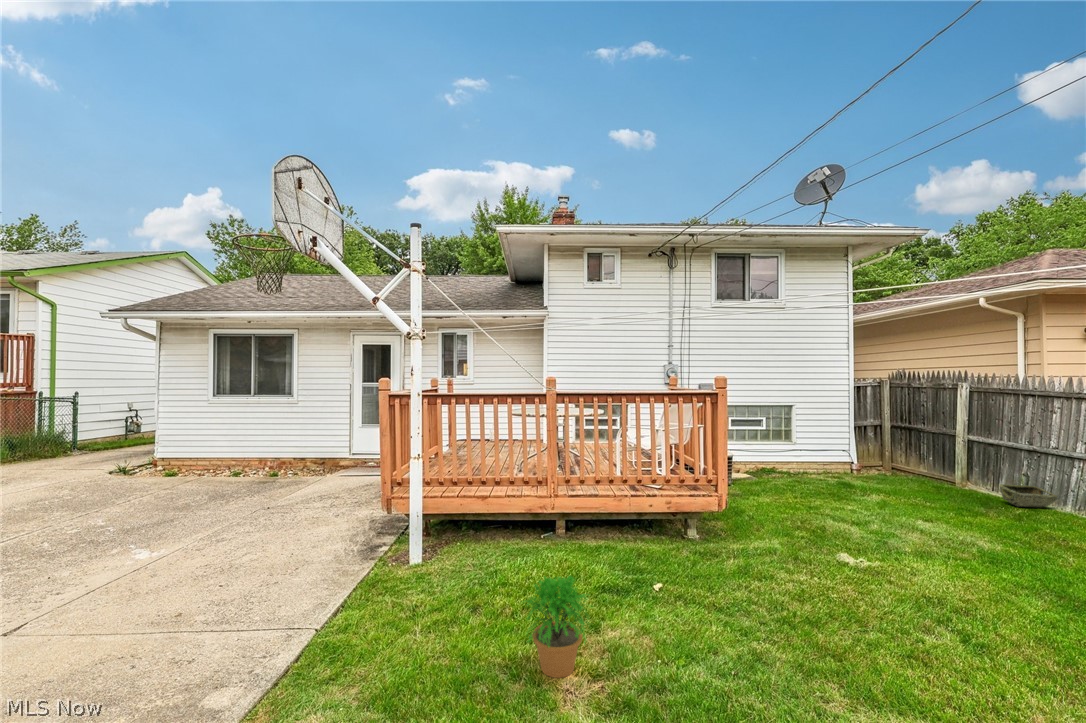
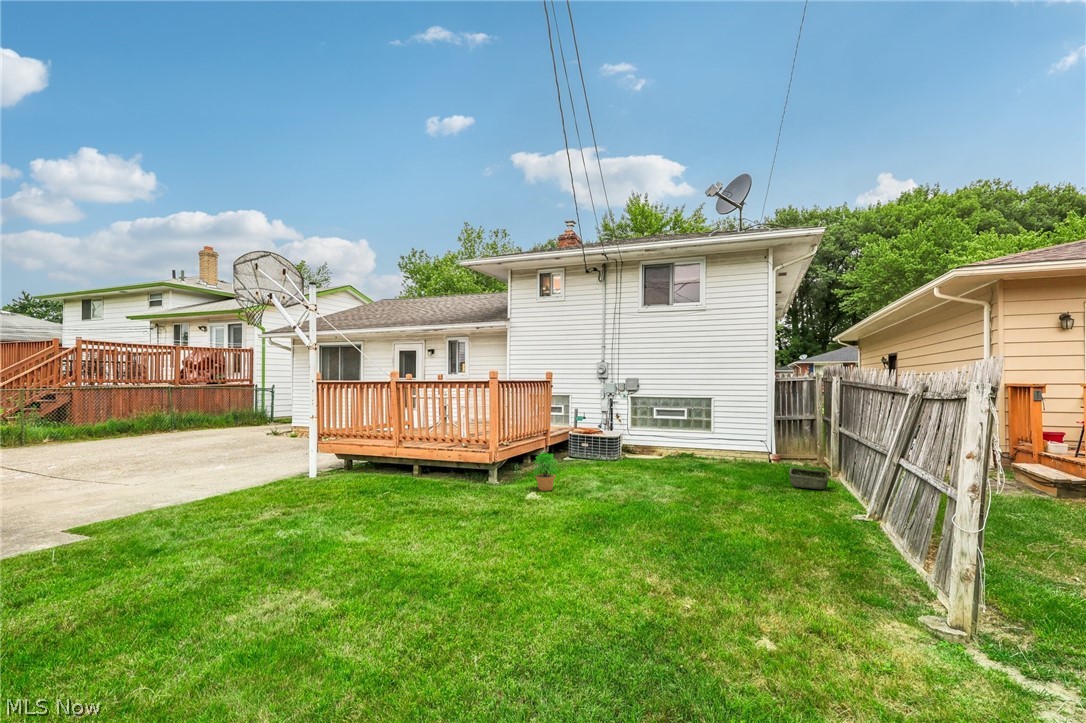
potted plant: present [523,576,589,678] -> present [533,453,557,491]

